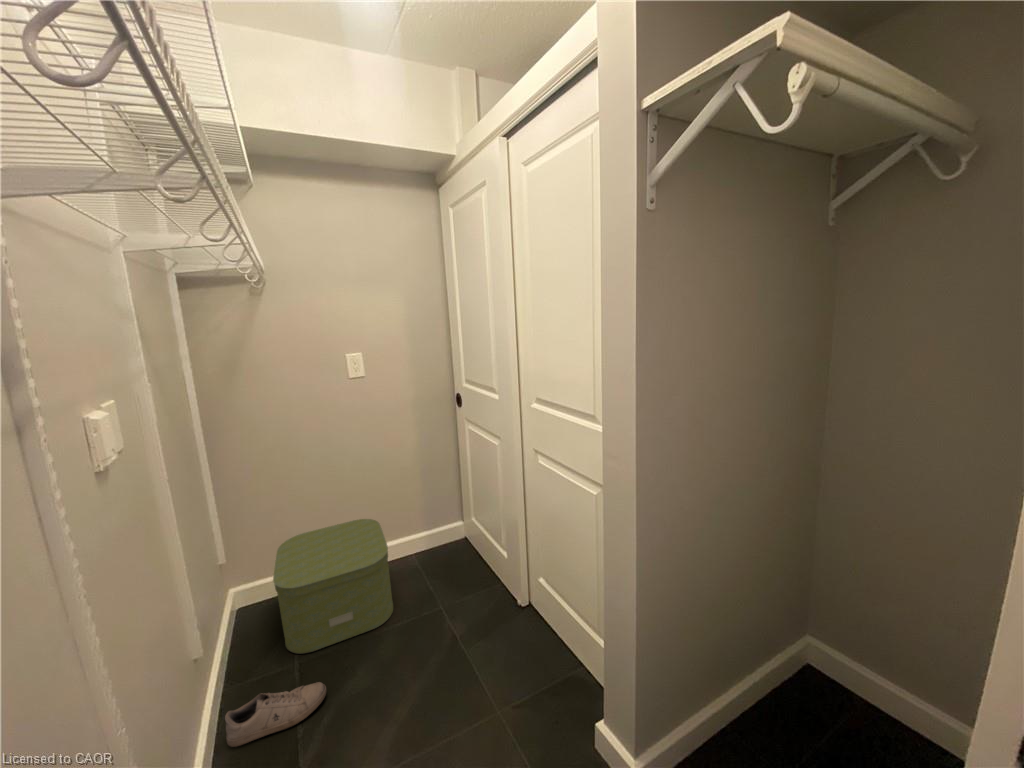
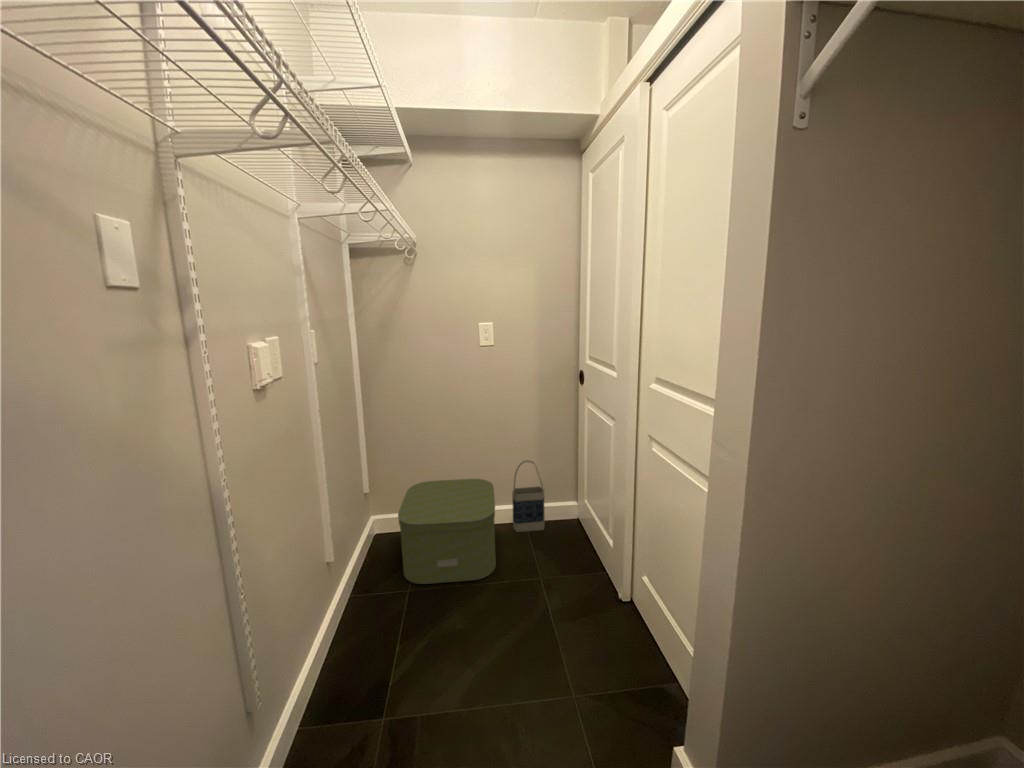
bag: none [400,490,436,566] -> present [512,460,545,532]
shoe: present [225,682,326,747] -> none [347,604,425,641]

